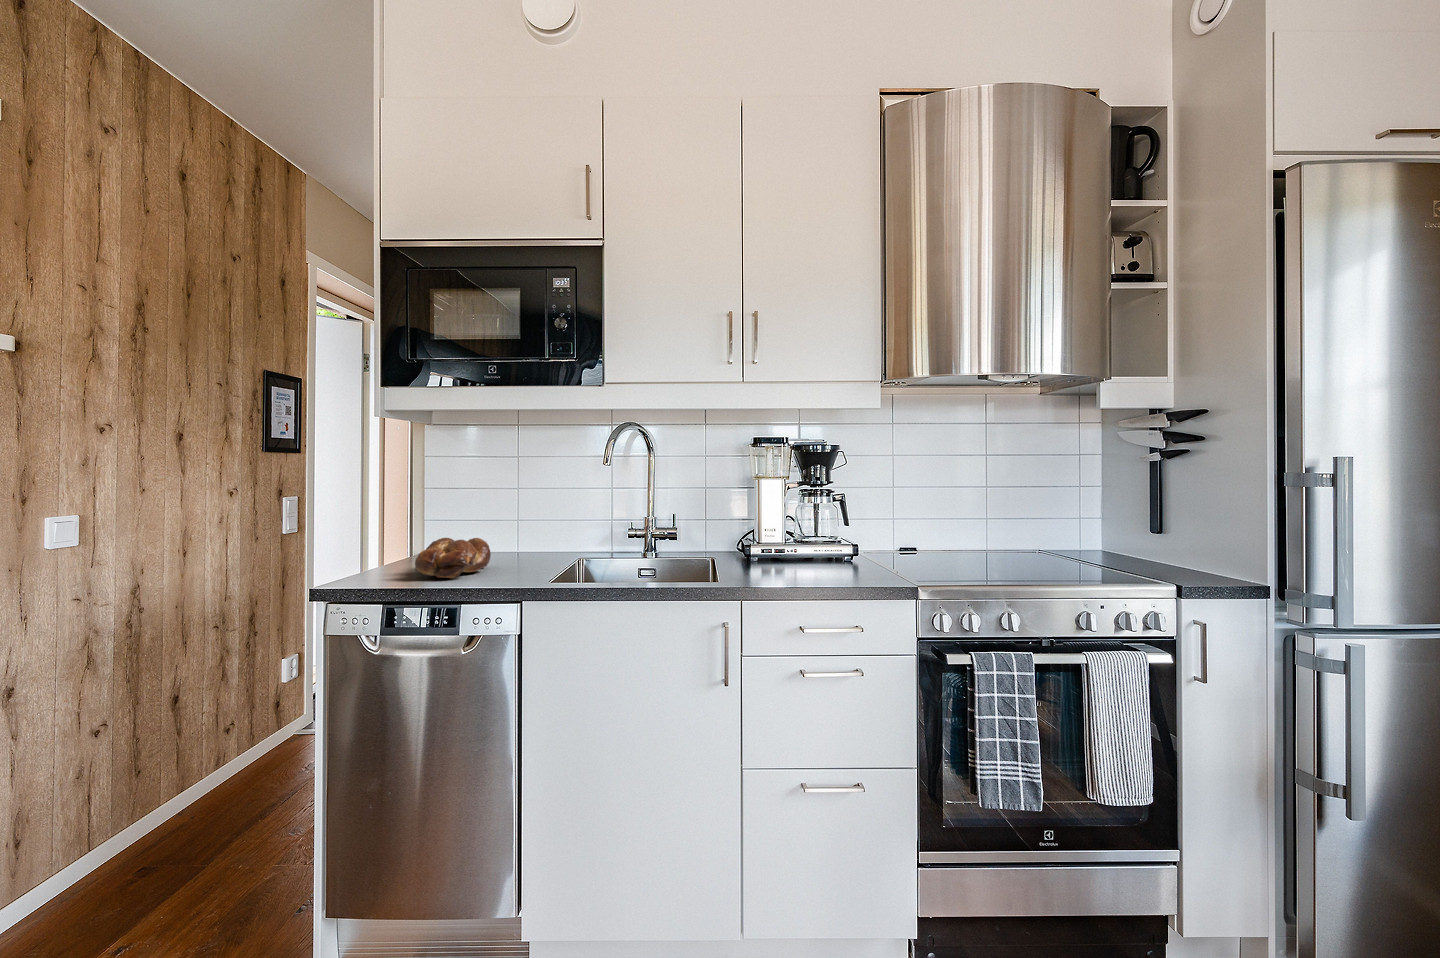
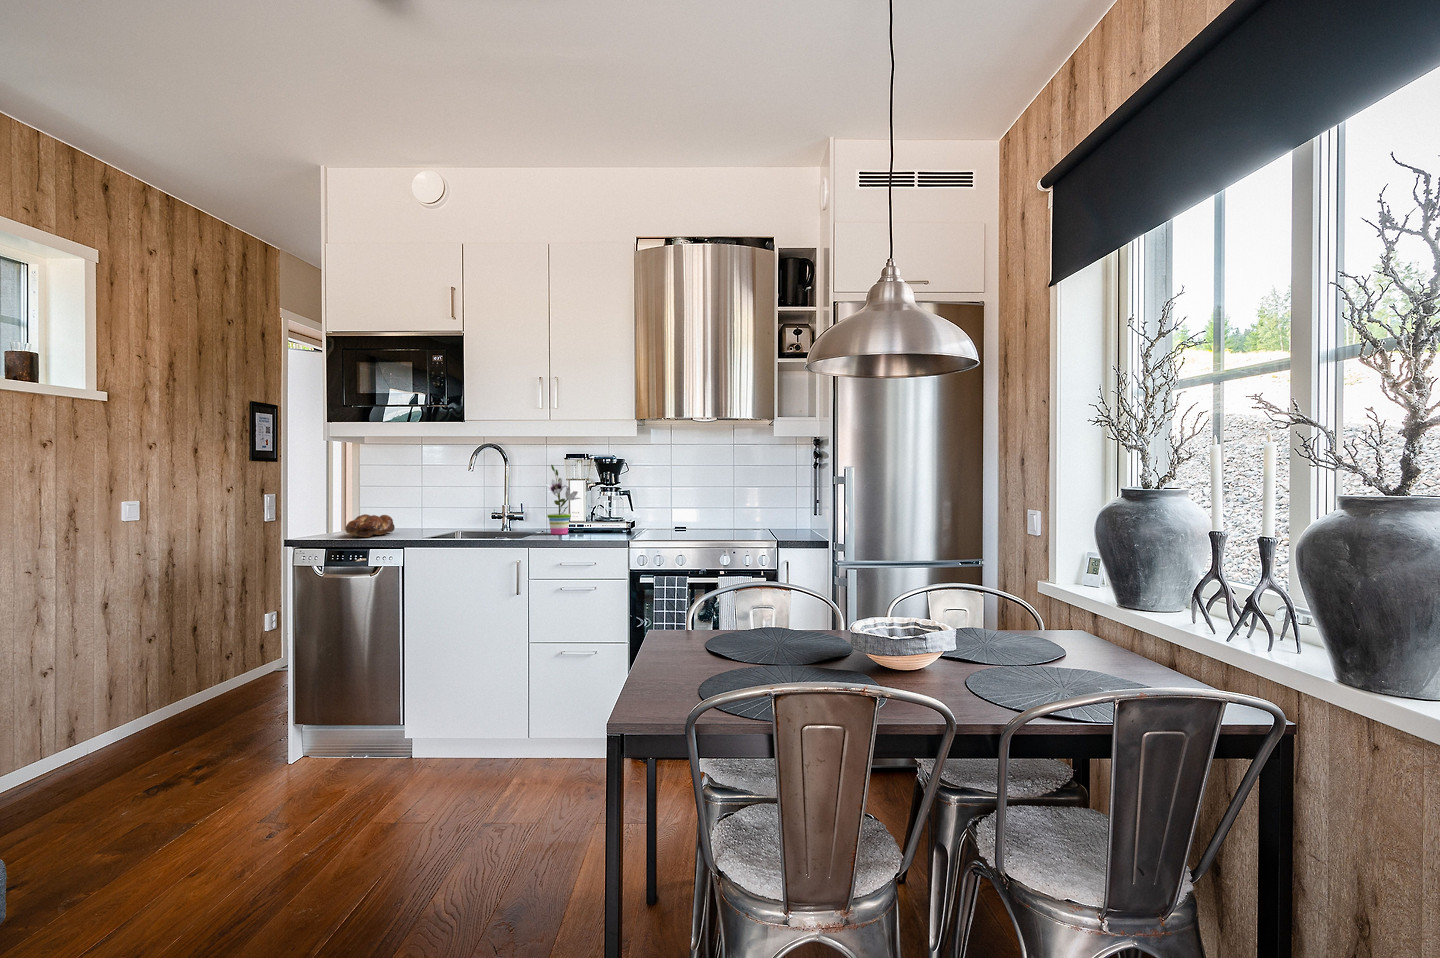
potted plant: none [747,456,799,572] -> present [546,465,580,534]

